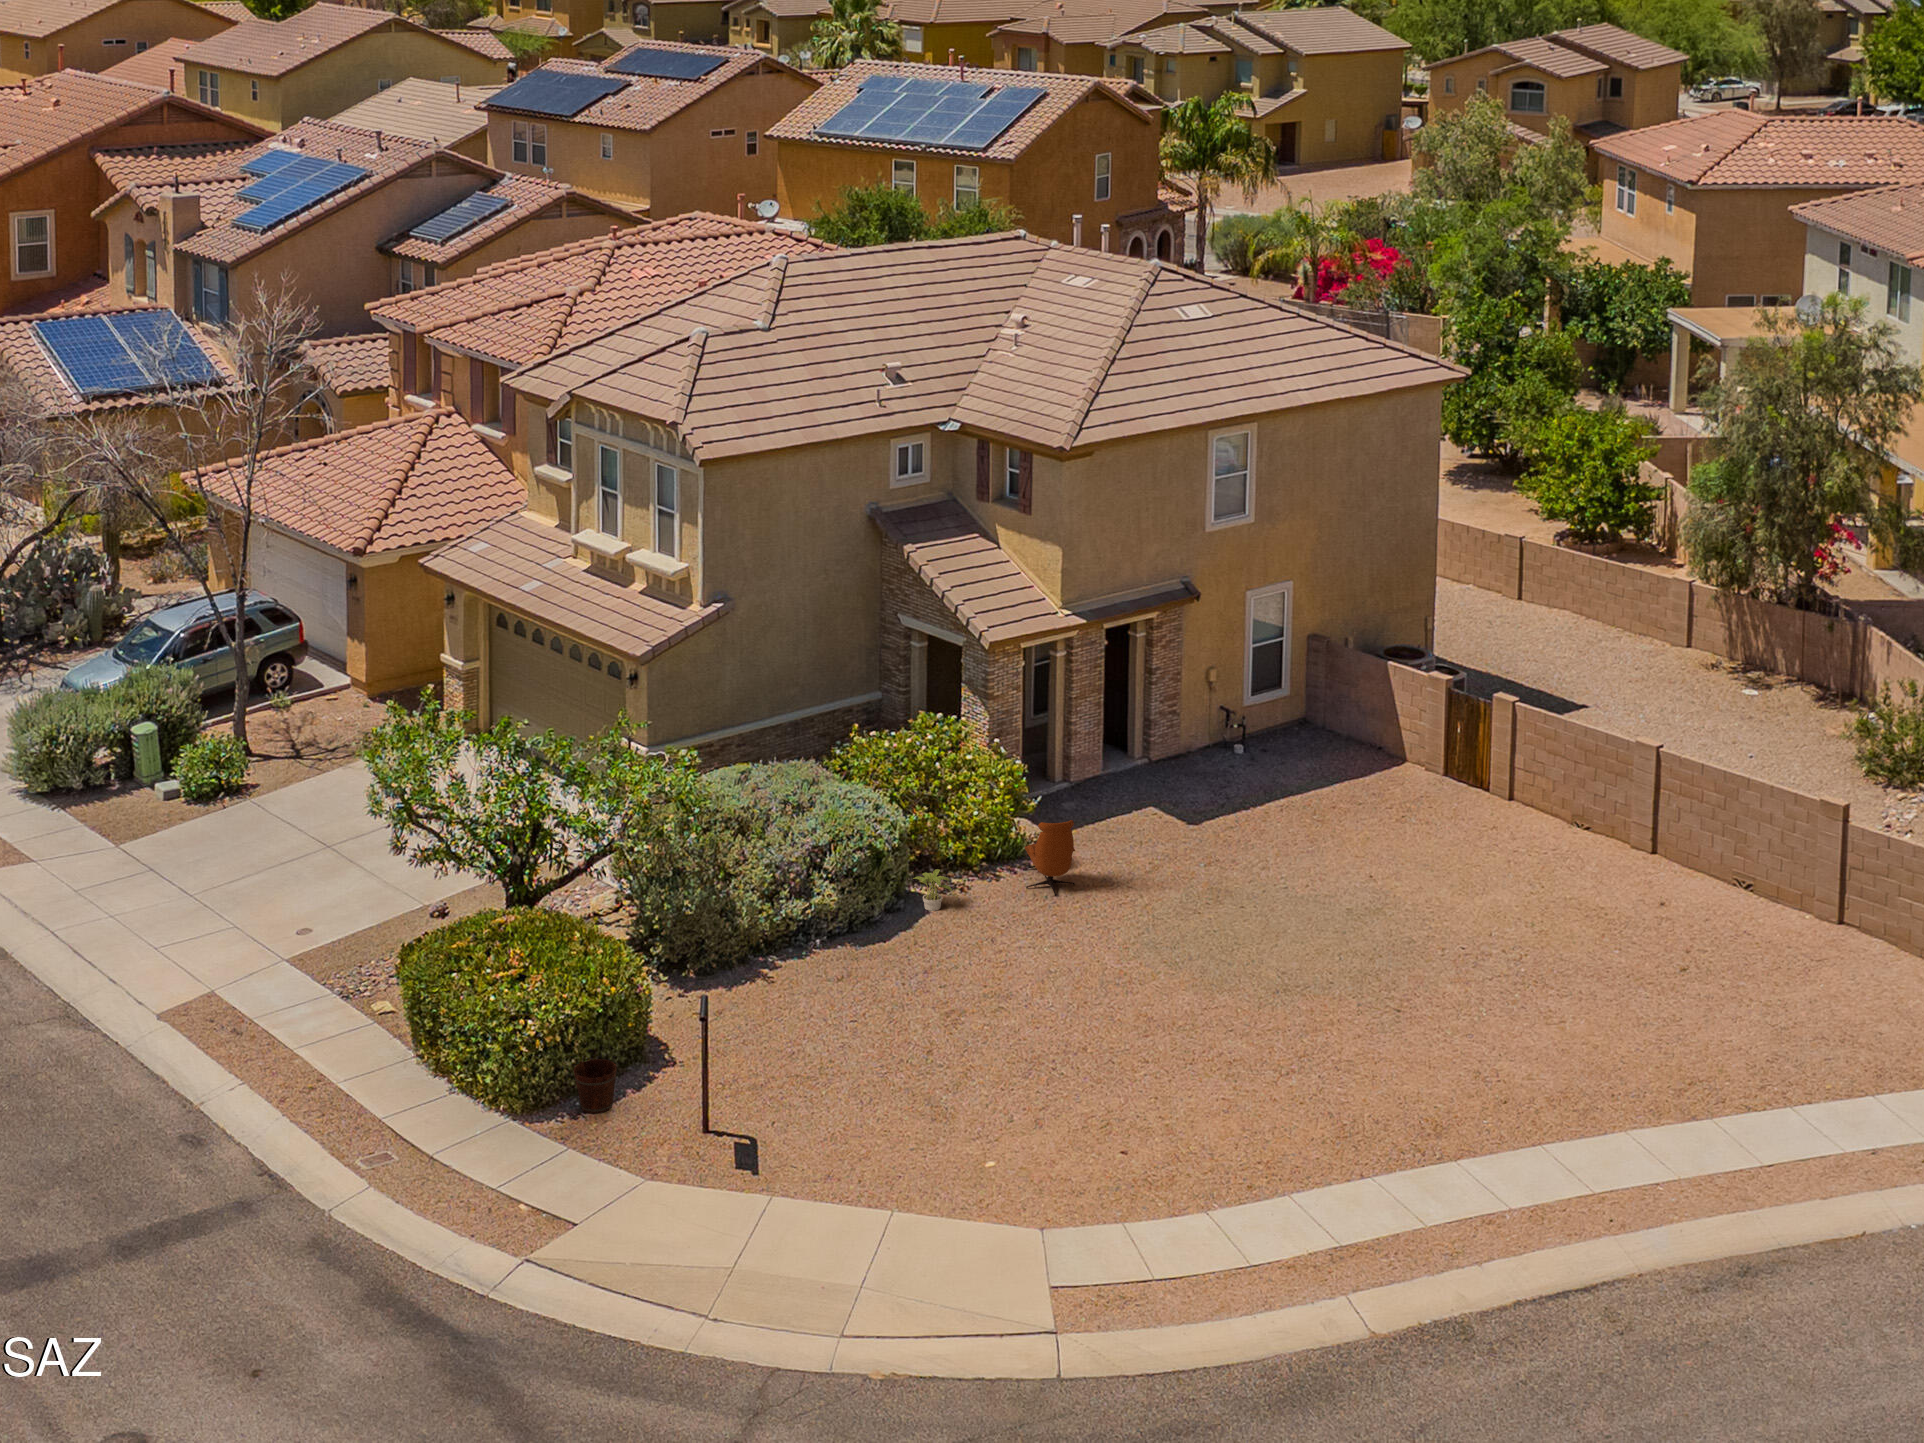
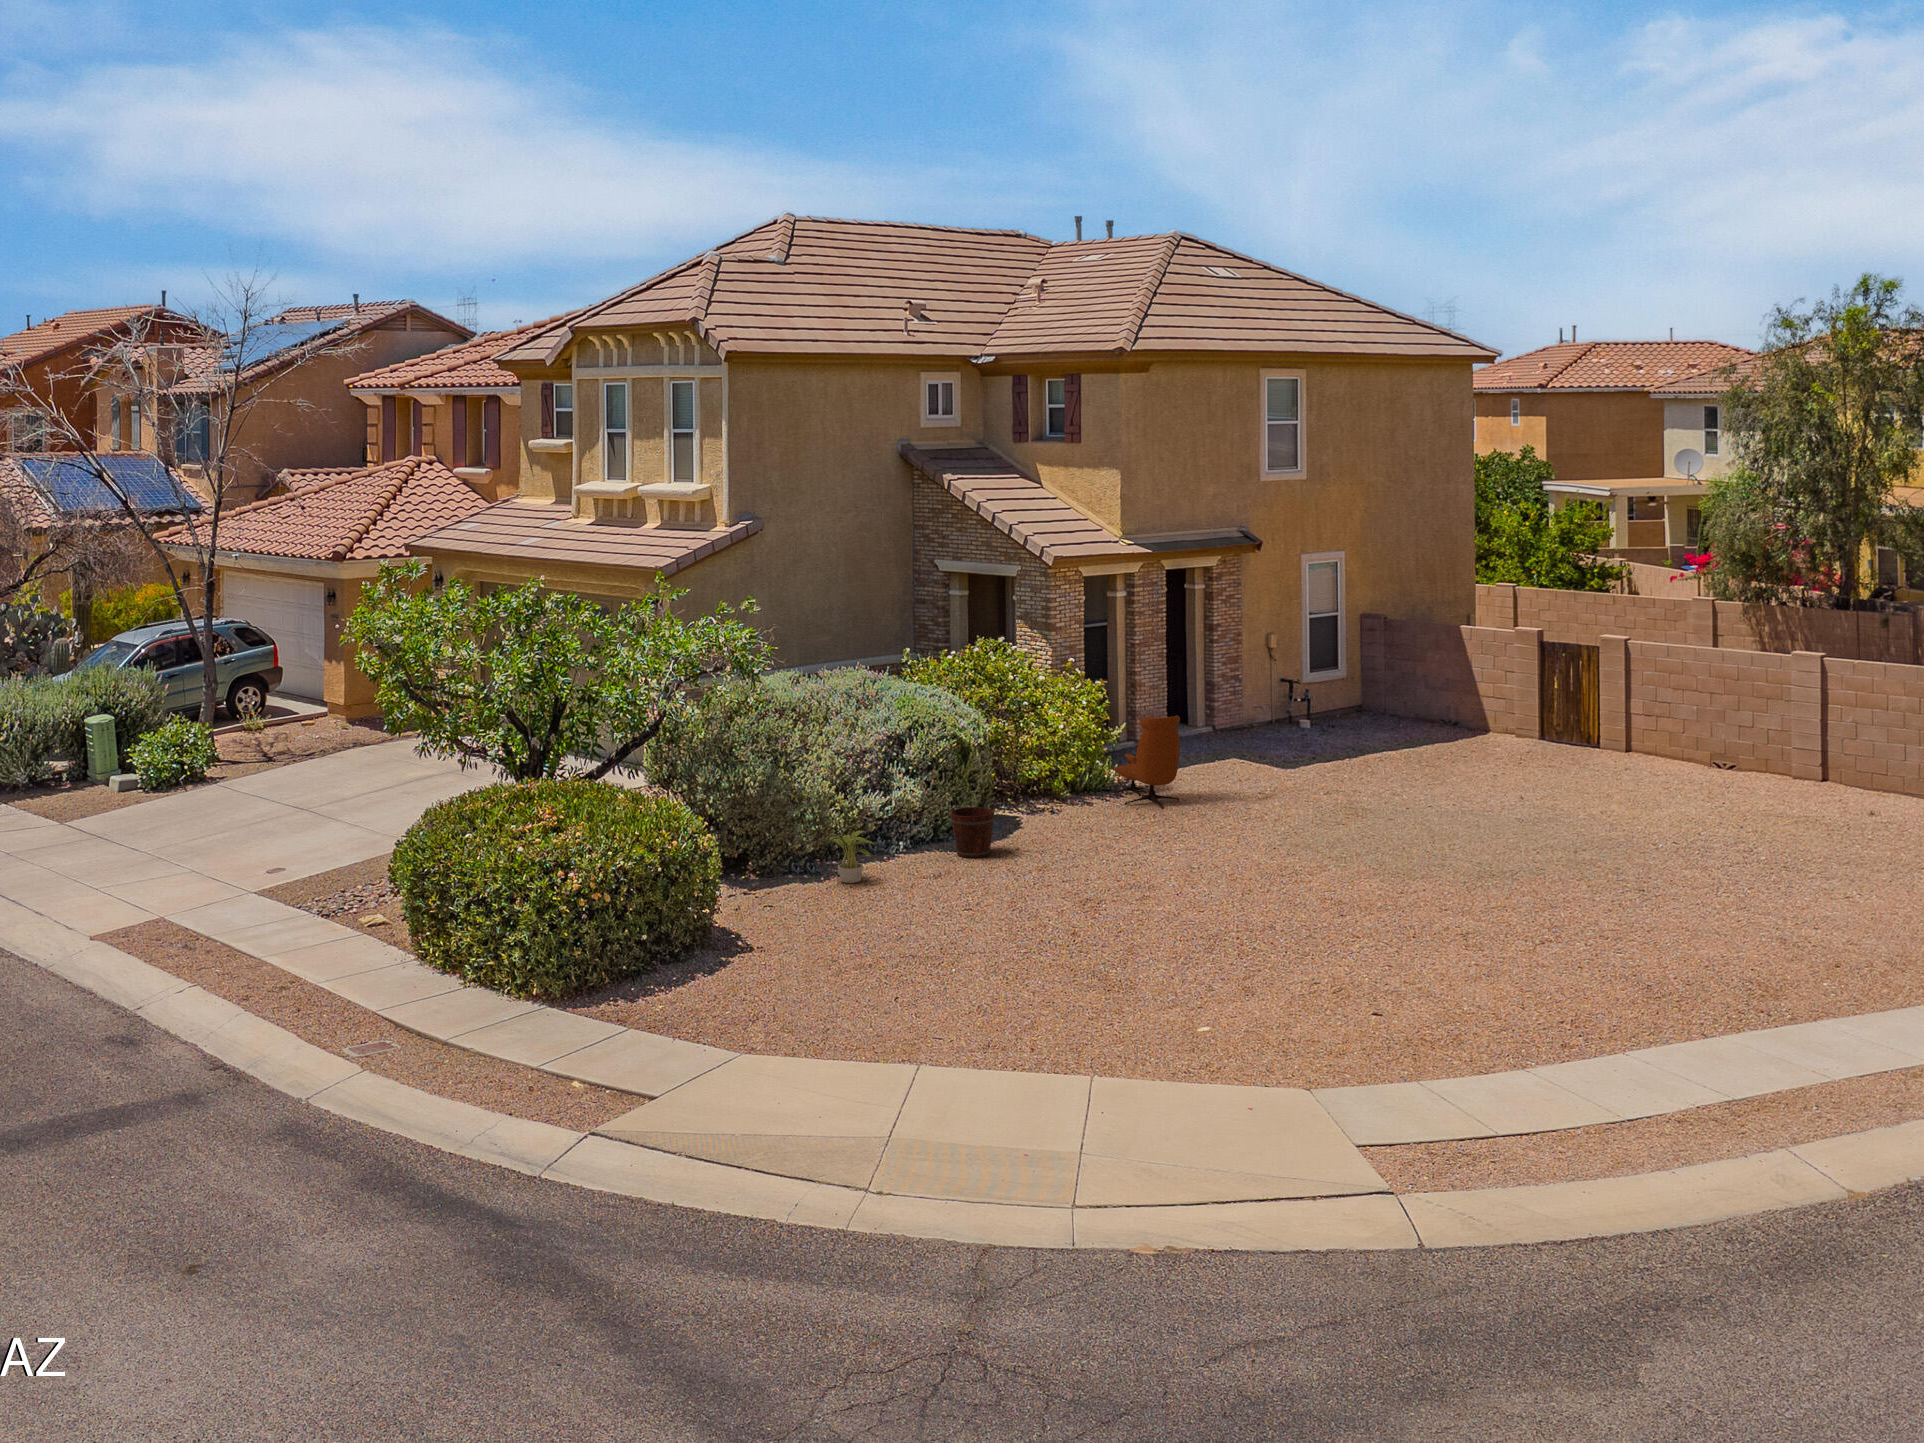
potted plant: present [913,869,952,911] -> present [829,831,875,883]
bucket: present [574,1059,617,1114] -> present [950,807,995,858]

